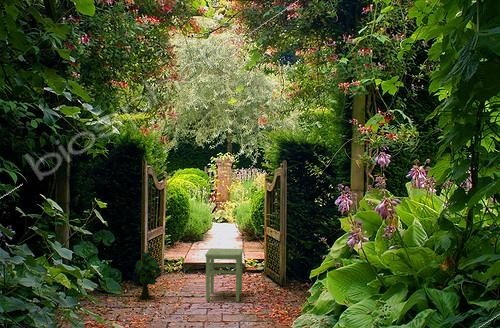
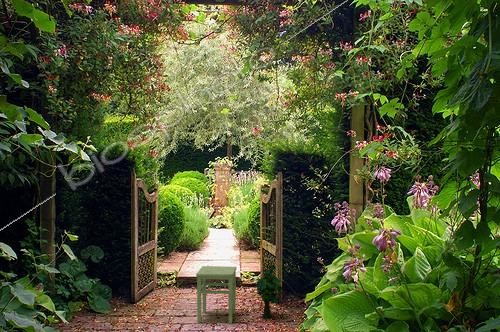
decorative plant: present [133,248,162,299] -> present [253,265,283,319]

